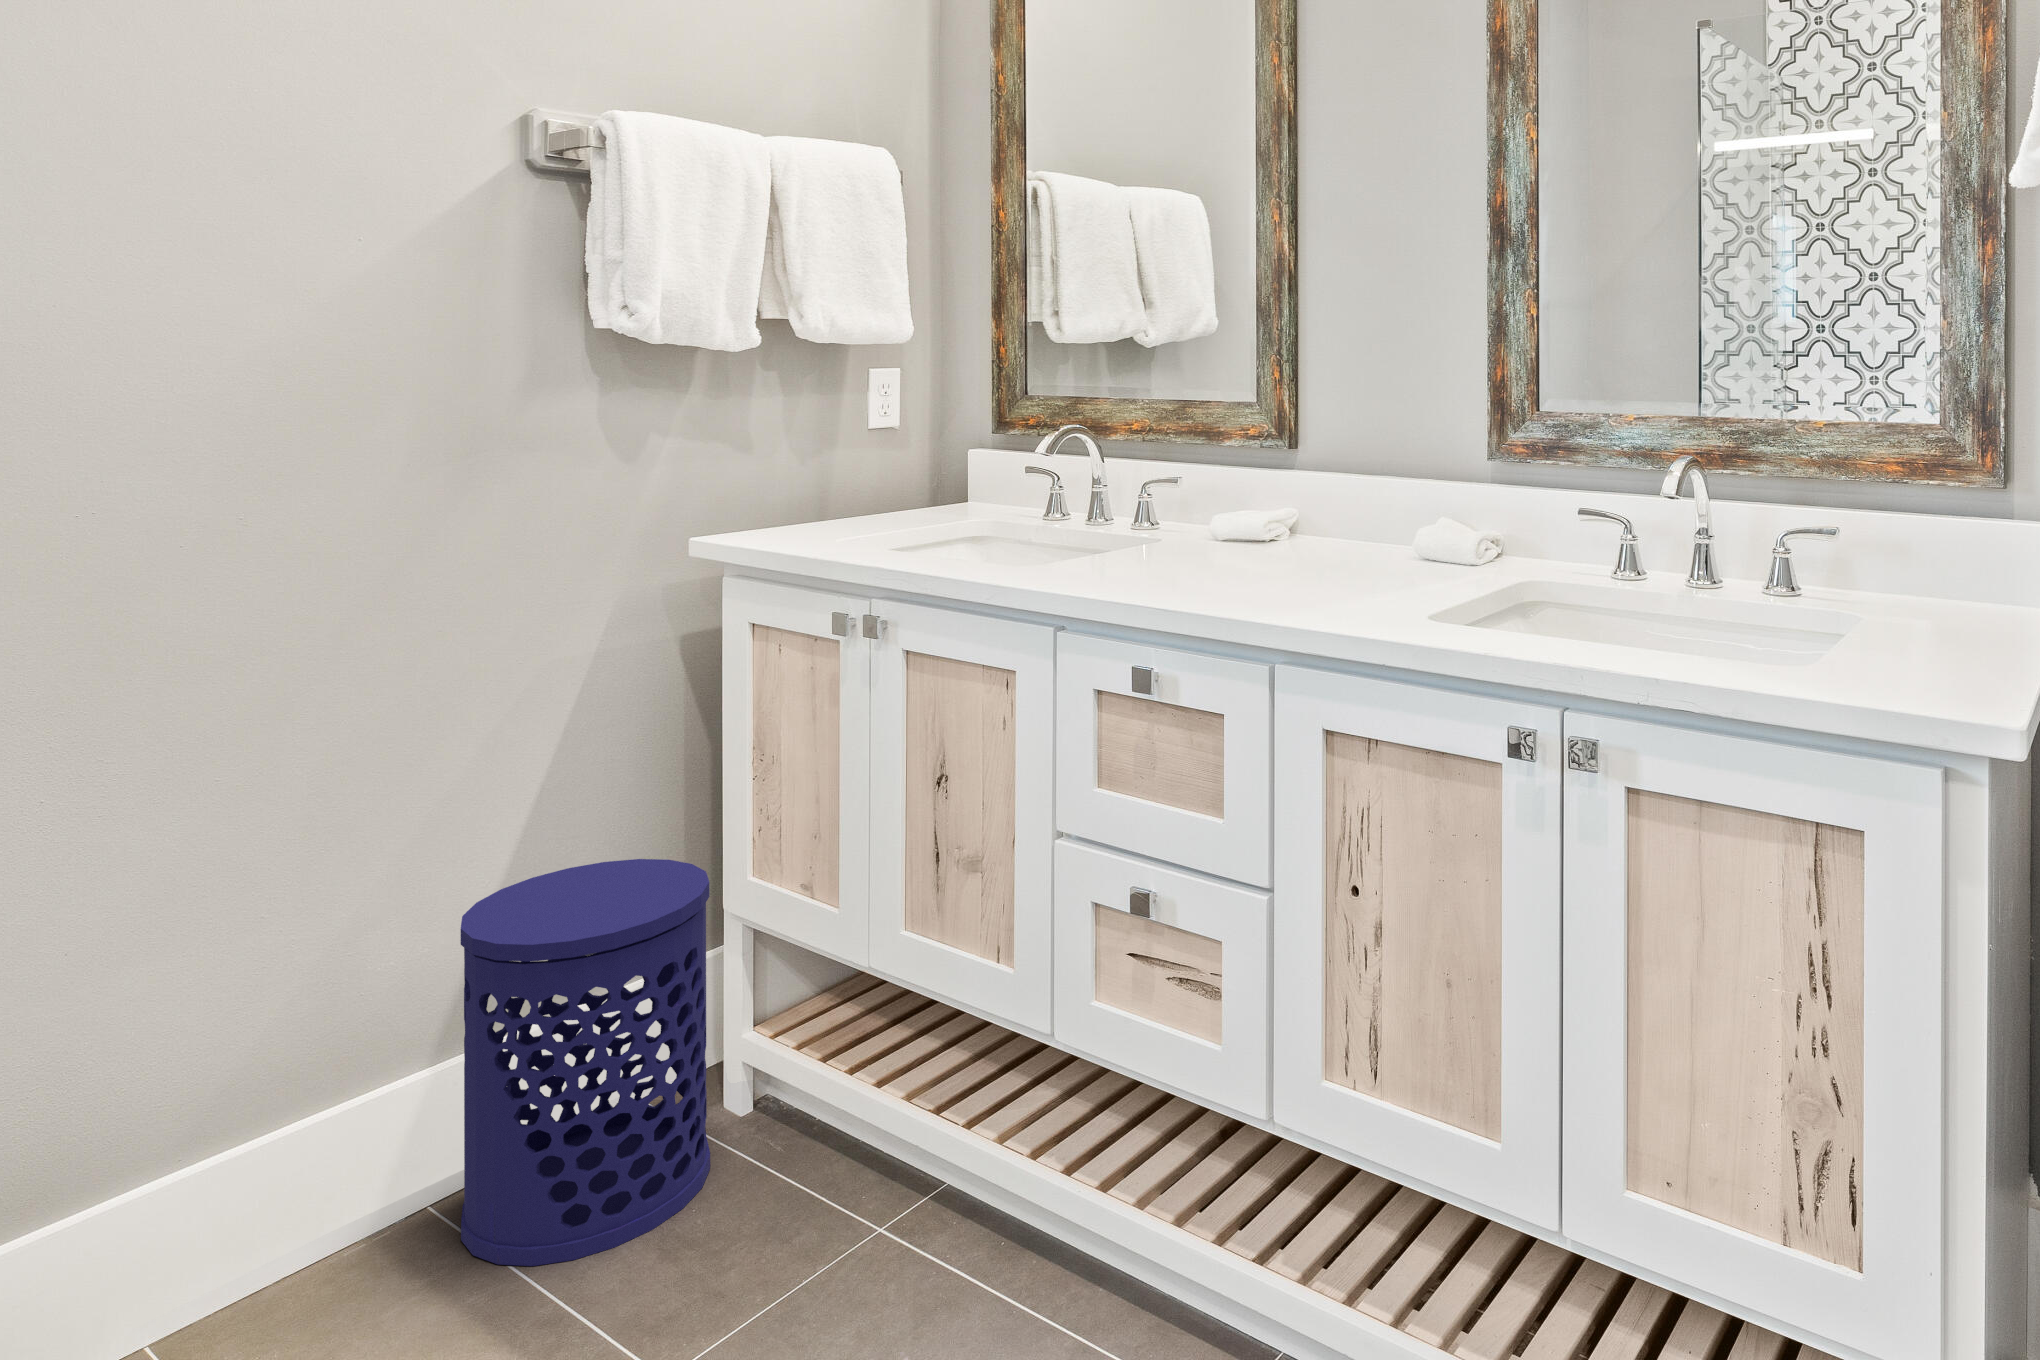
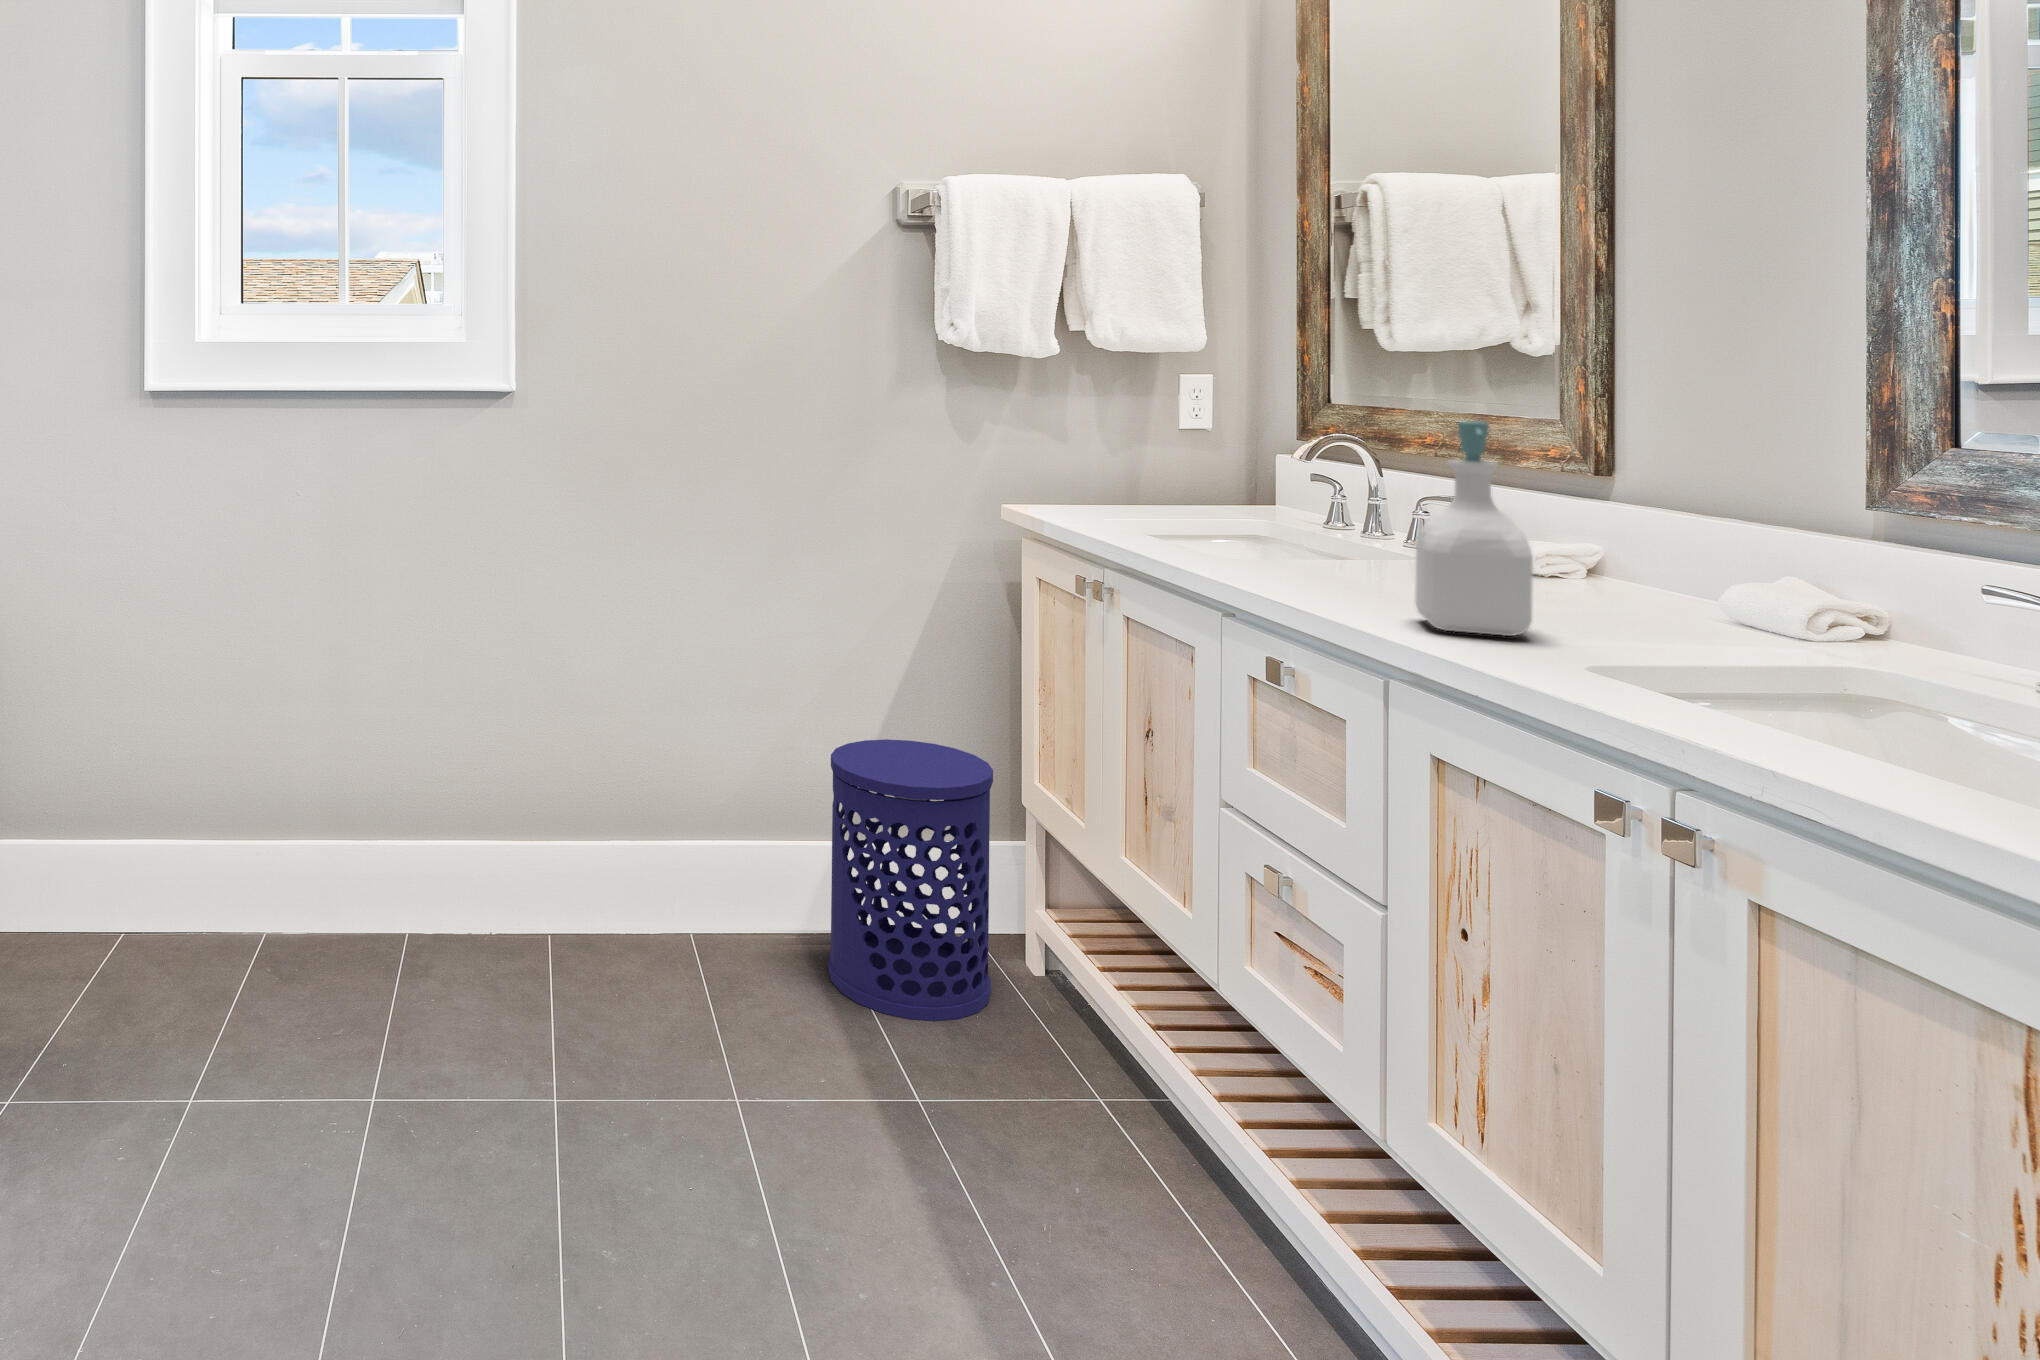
soap bottle: none [1263,407,1359,606] -> present [1415,421,1533,636]

